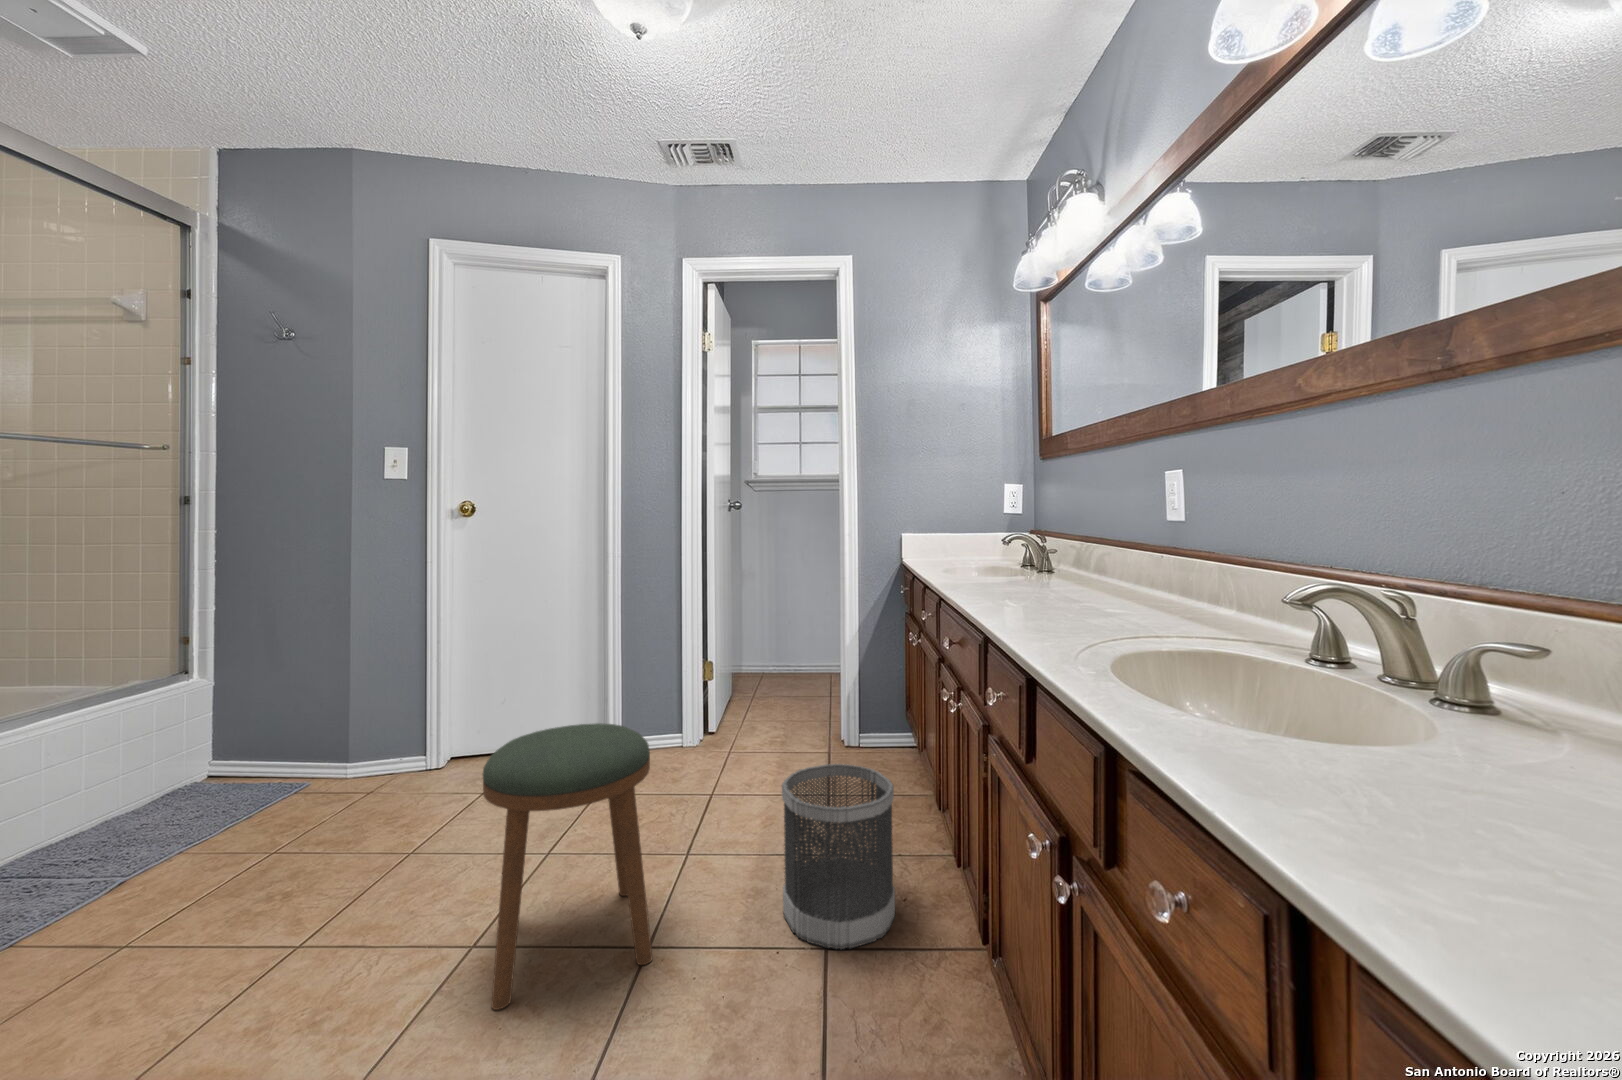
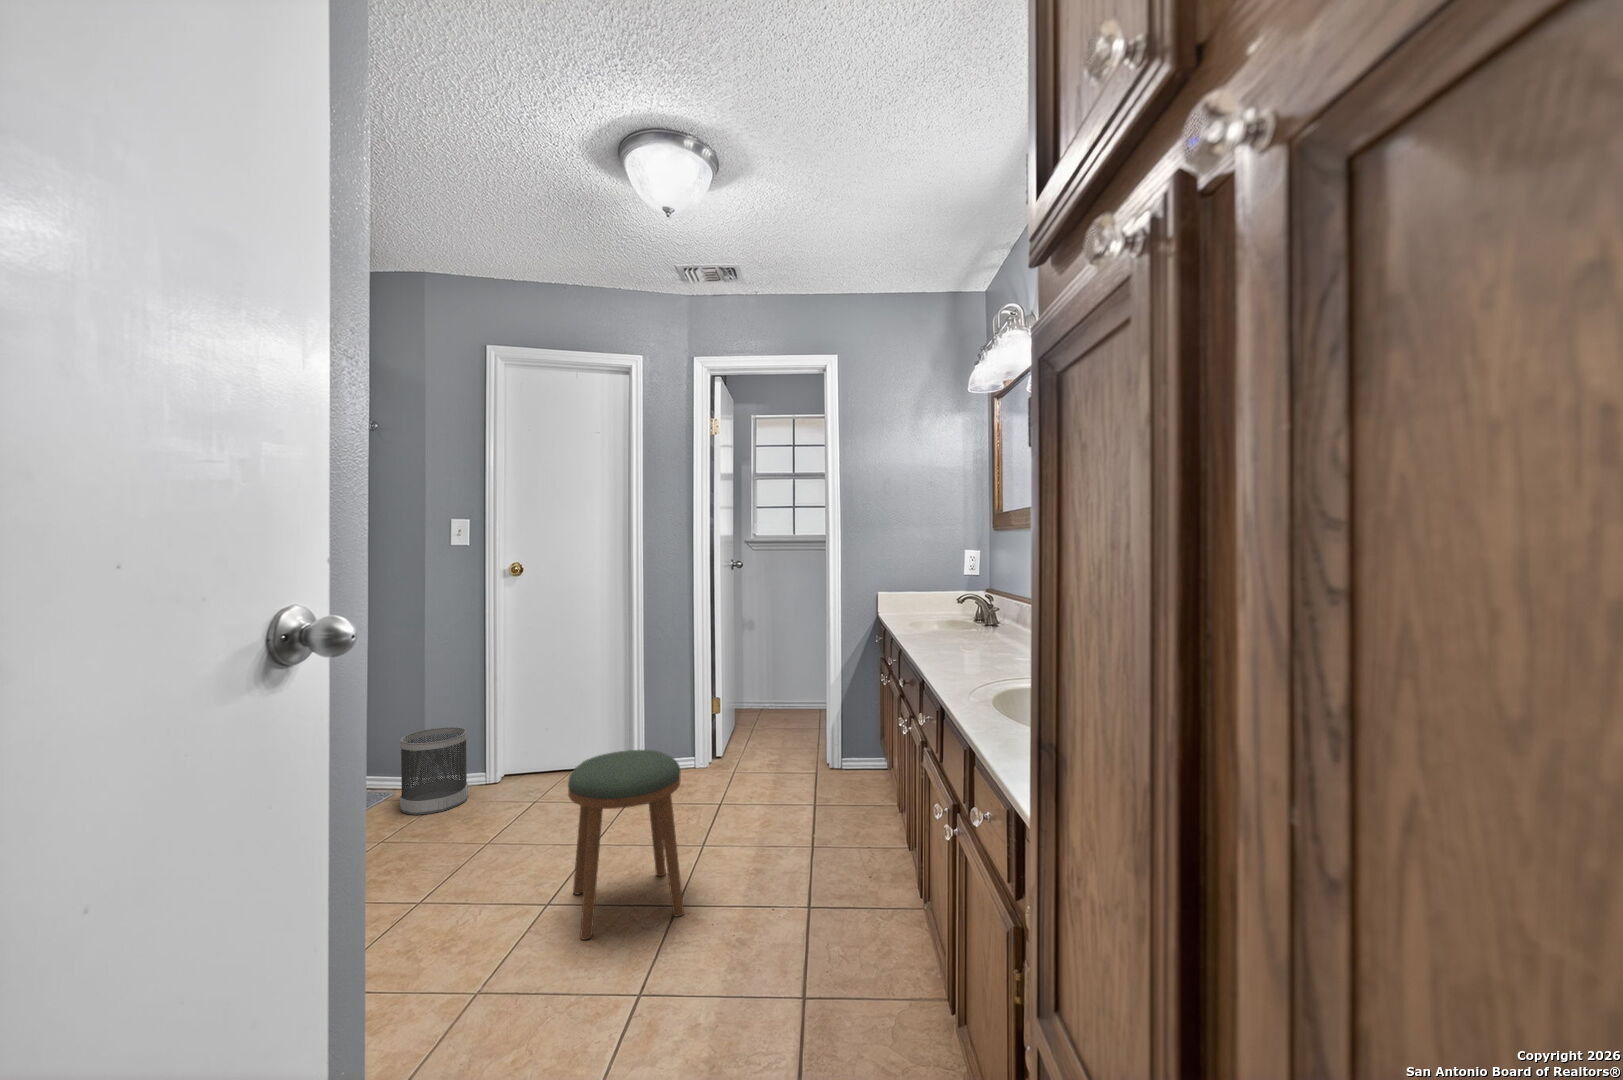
wastebasket: present [782,764,895,949] -> present [400,727,468,815]

